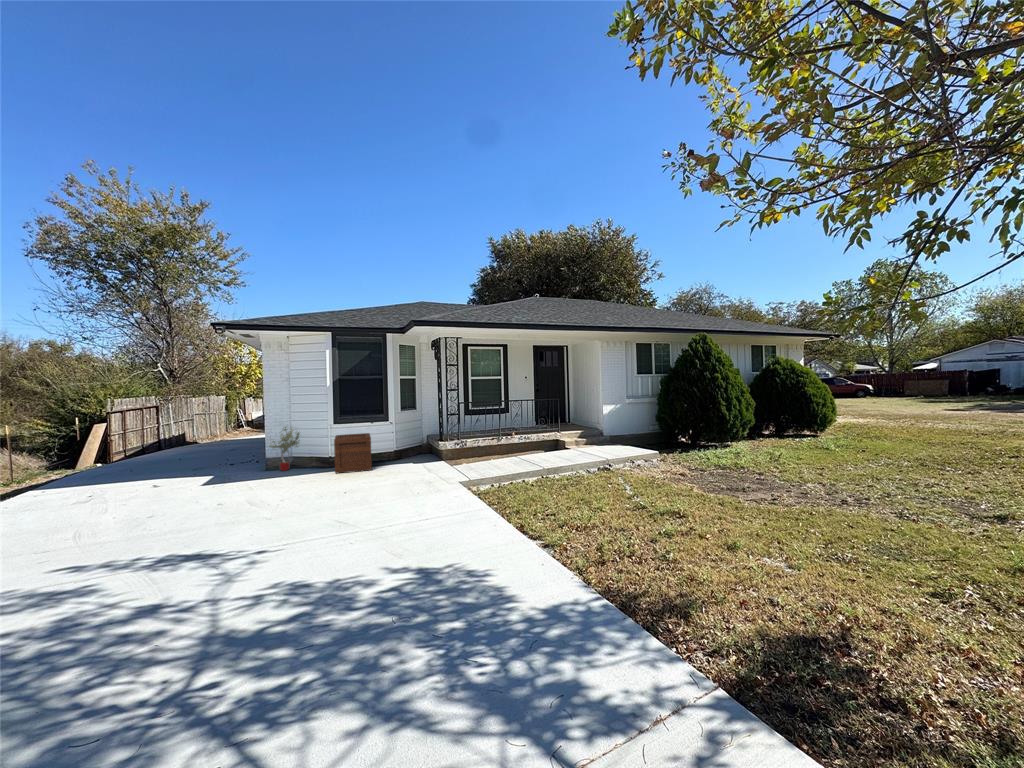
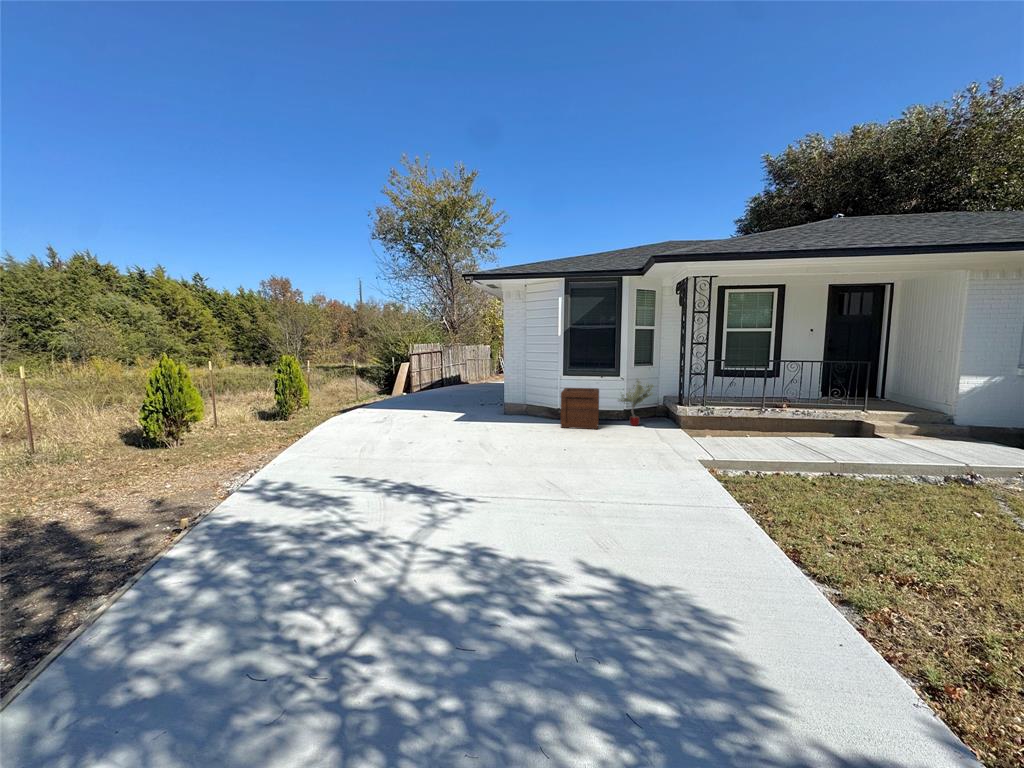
potted tree: present [269,426,300,471] -> present [619,378,654,426]

